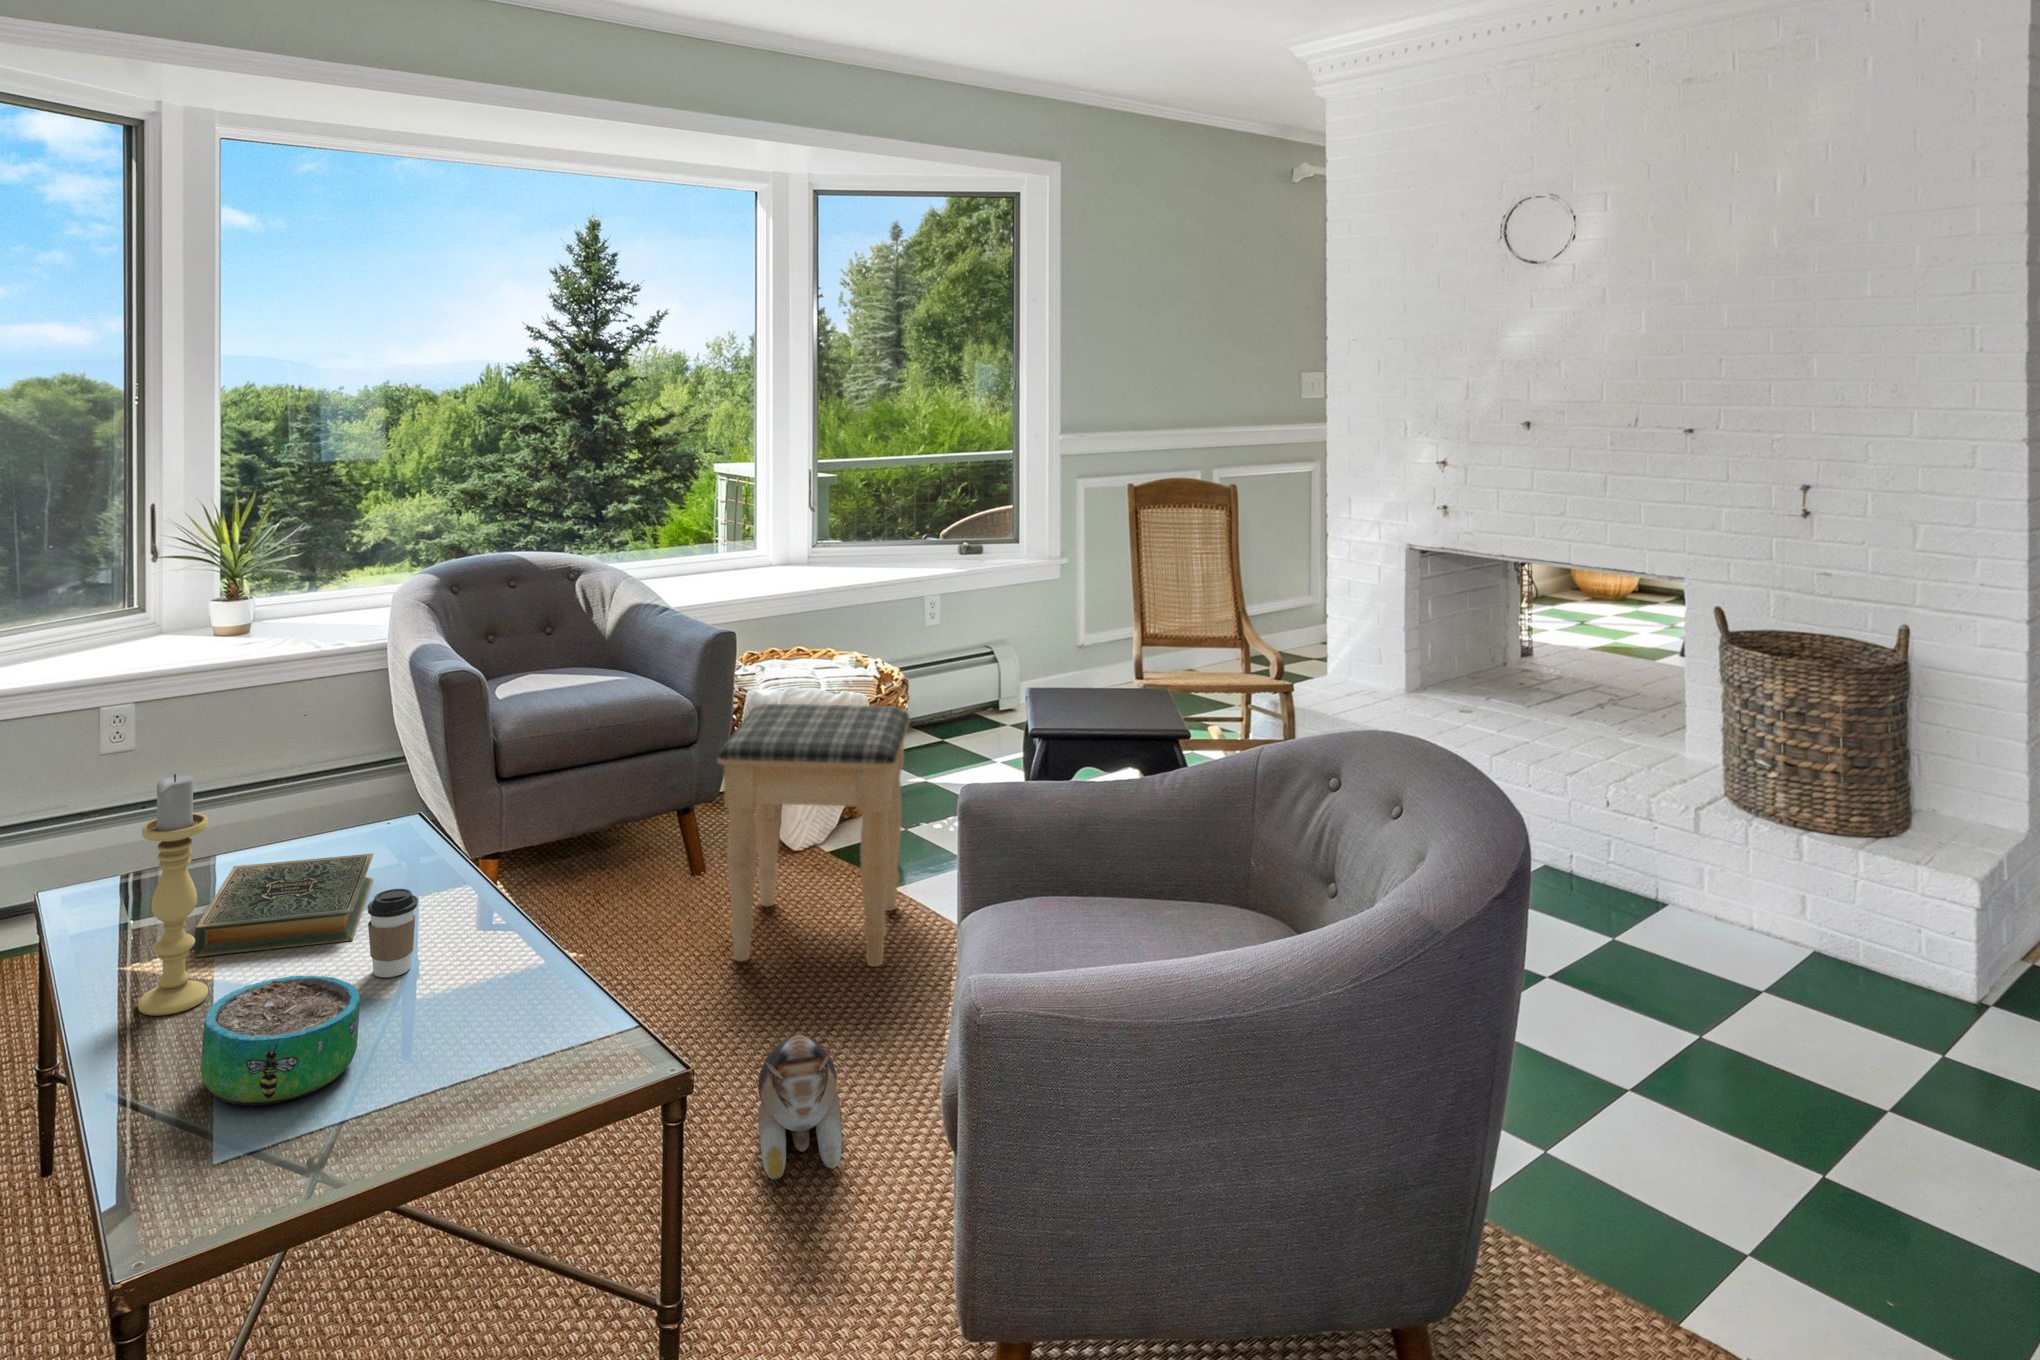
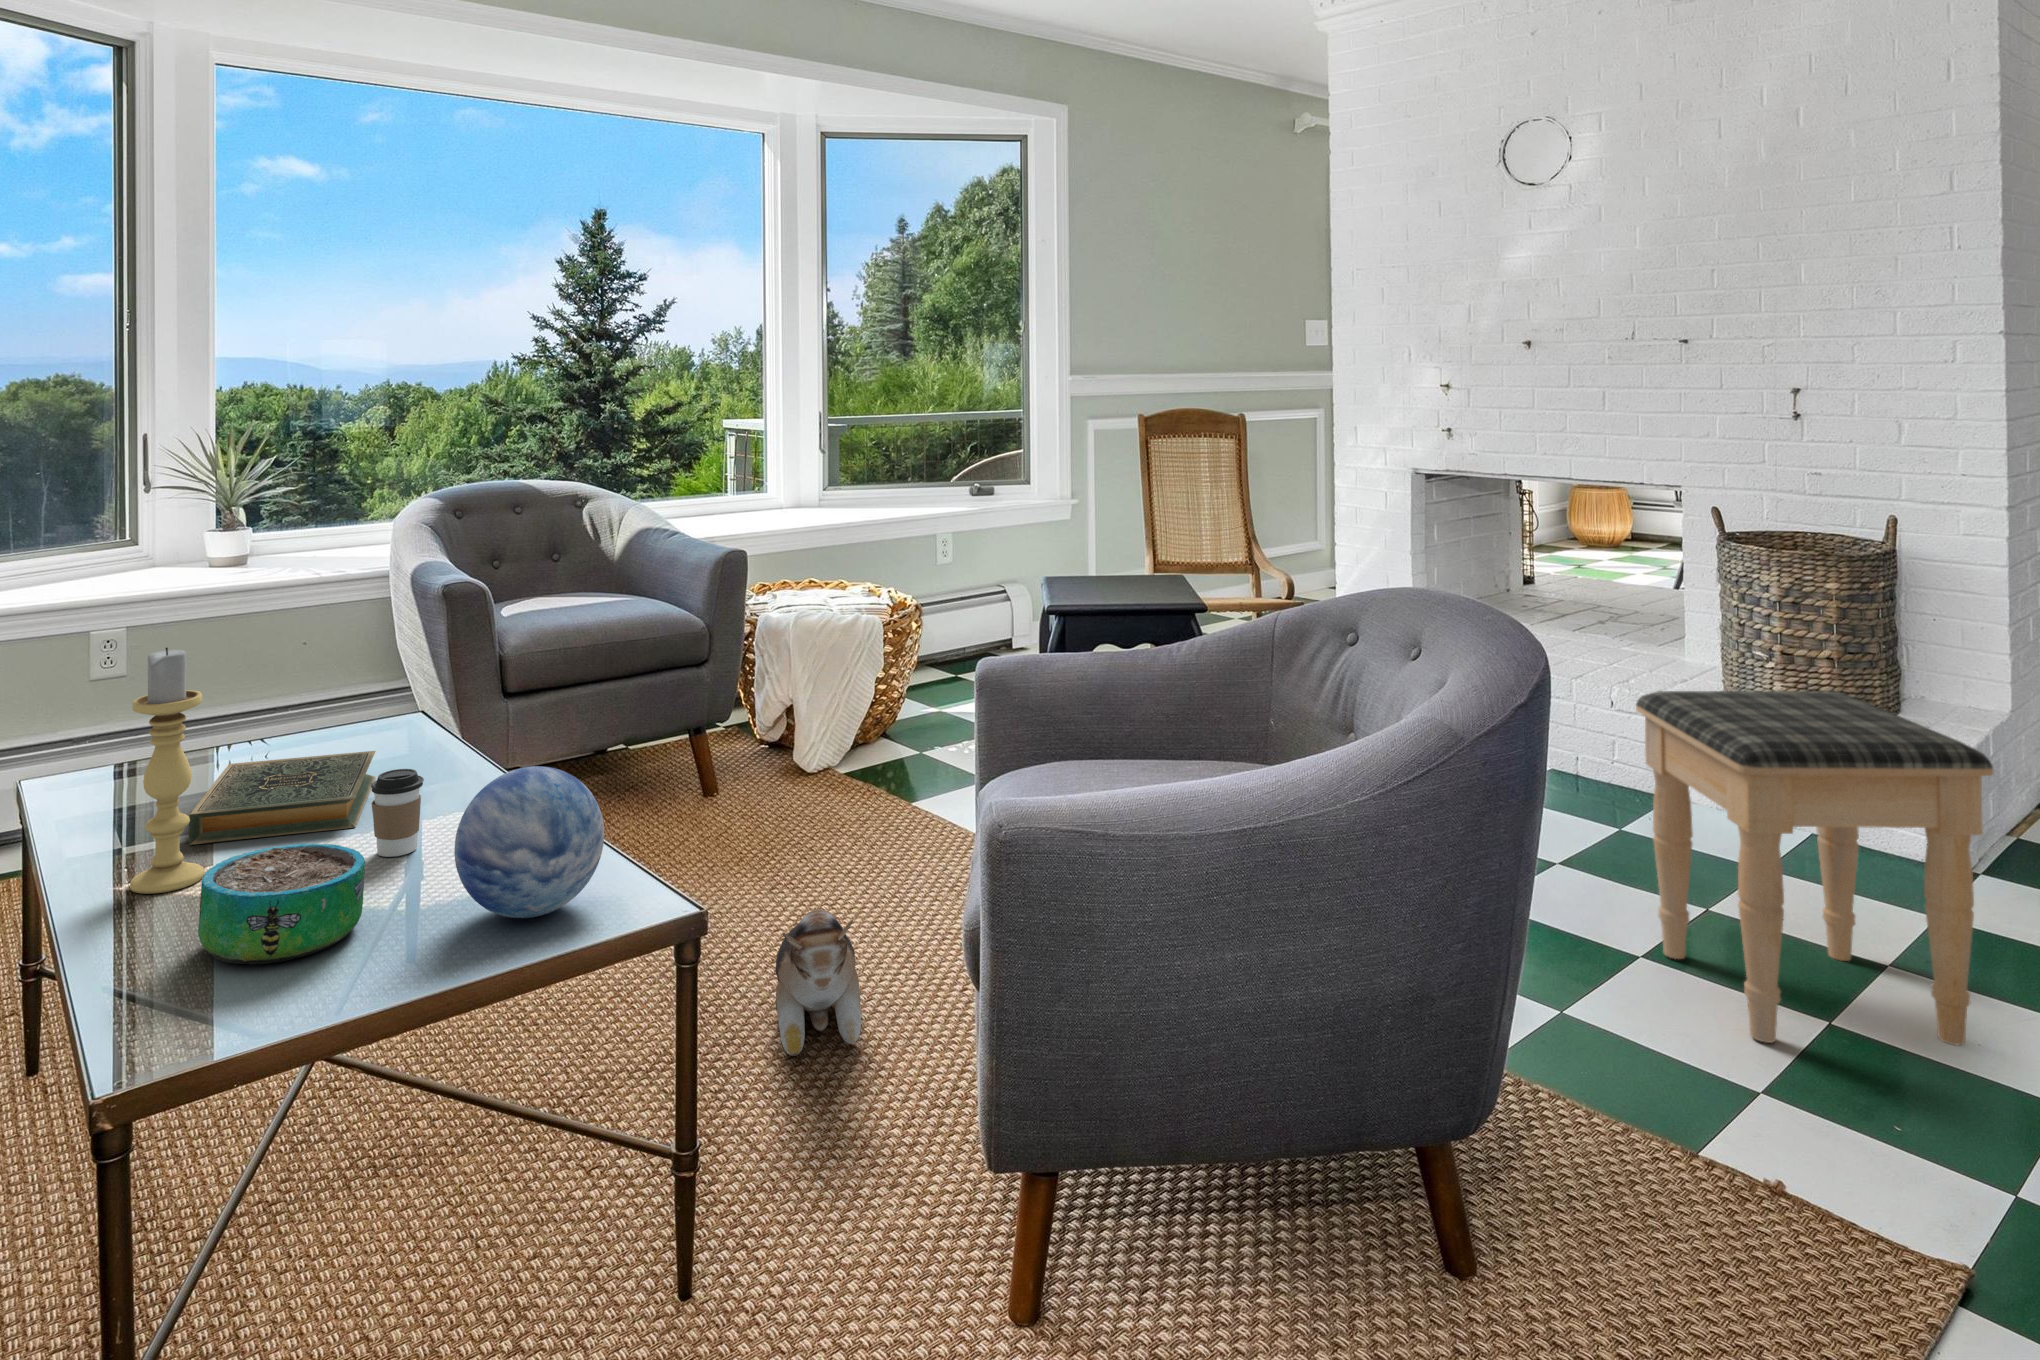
footstool: present [717,704,910,967] -> present [1636,691,1993,1045]
decorative orb: none [445,905,590,1059] -> present [454,766,604,918]

